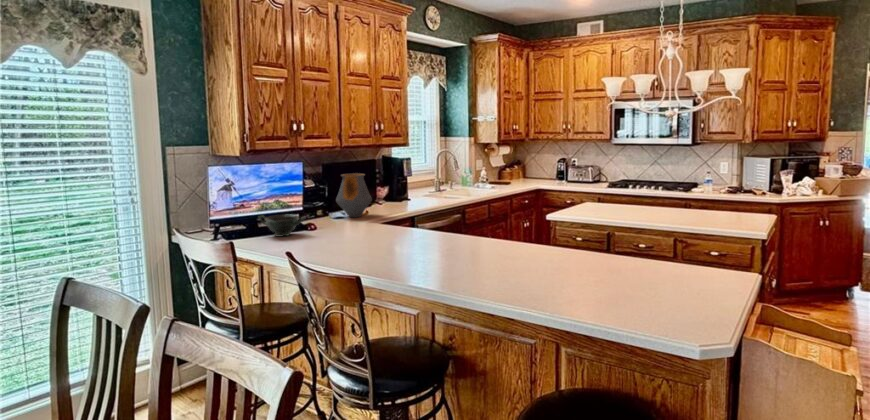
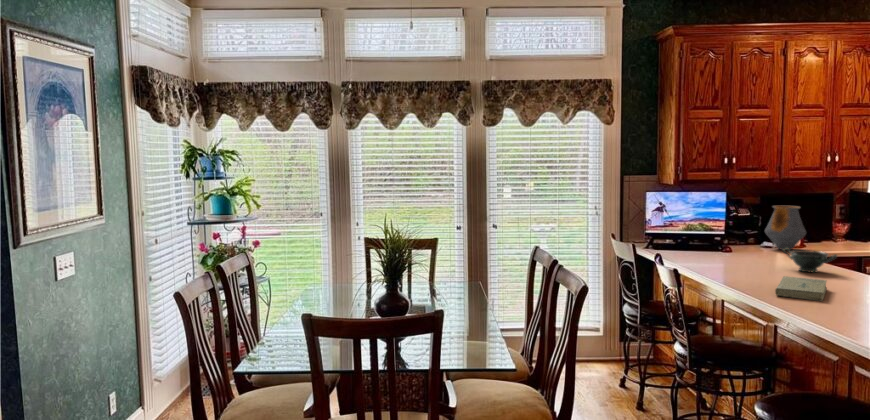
bowl: present [259,215,305,237] -> present [783,248,837,272]
book: none [407,249,468,281] -> present [775,276,827,301]

